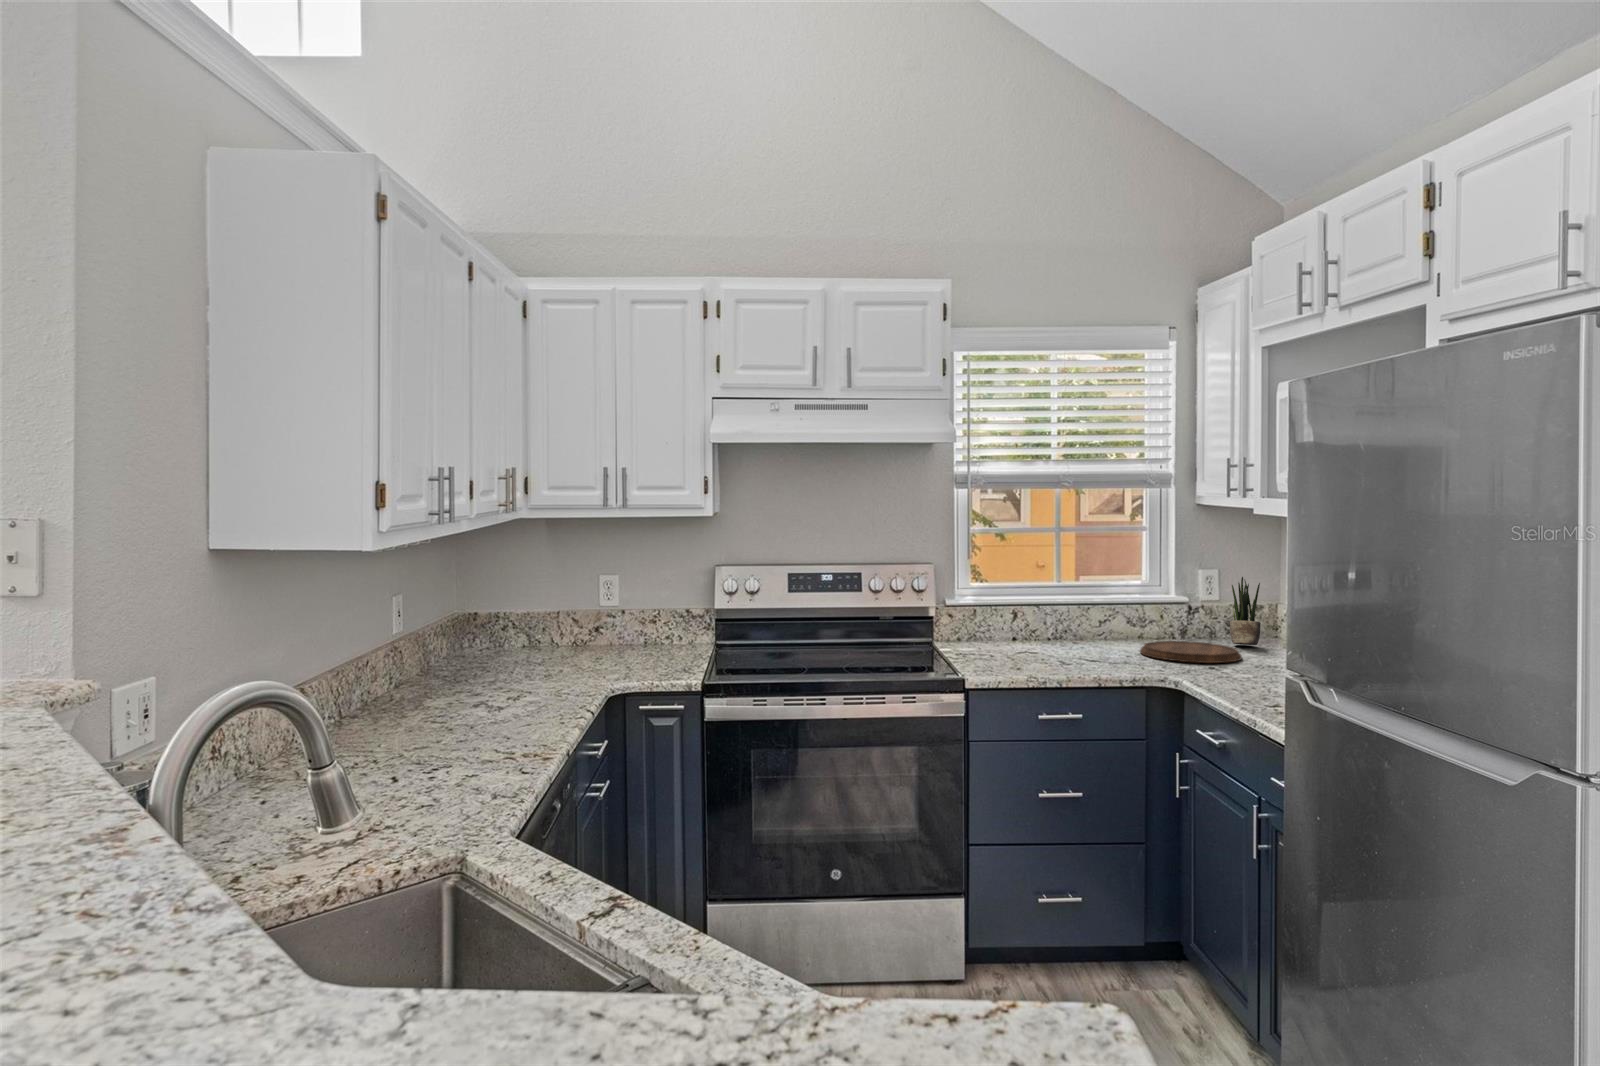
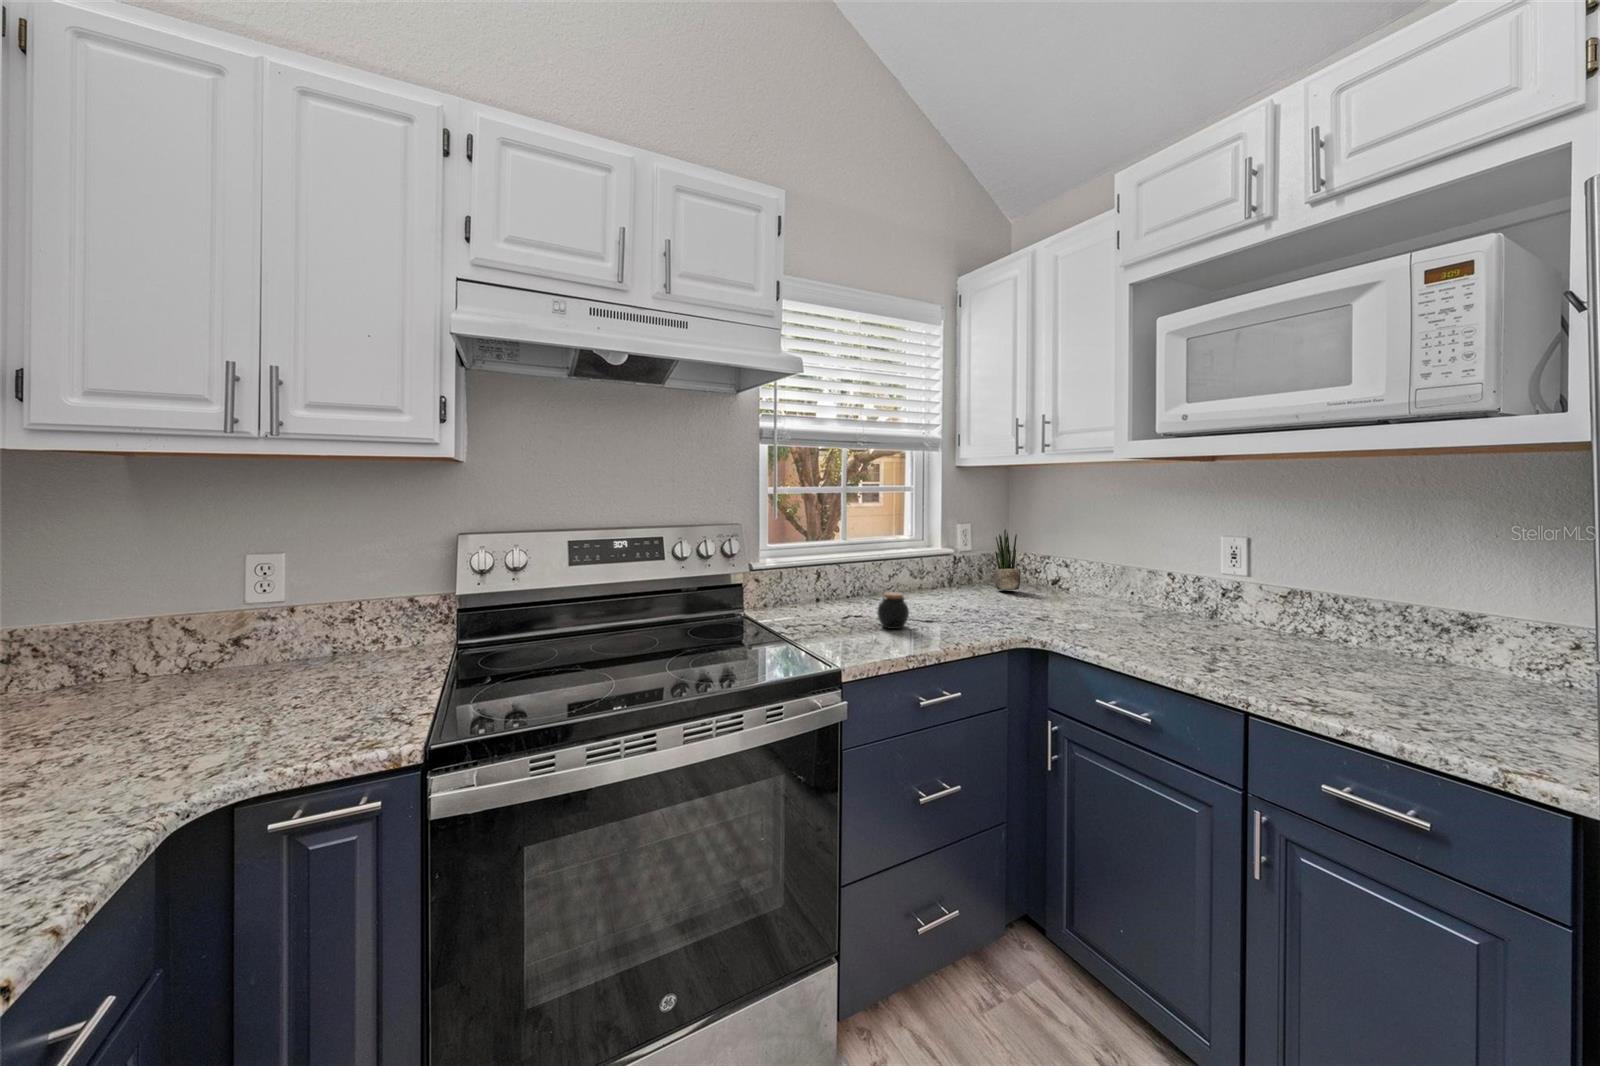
jar: none [1035,629,1064,662] -> present [877,592,909,629]
cutting board: present [1140,641,1242,663] -> none [944,591,1040,615]

